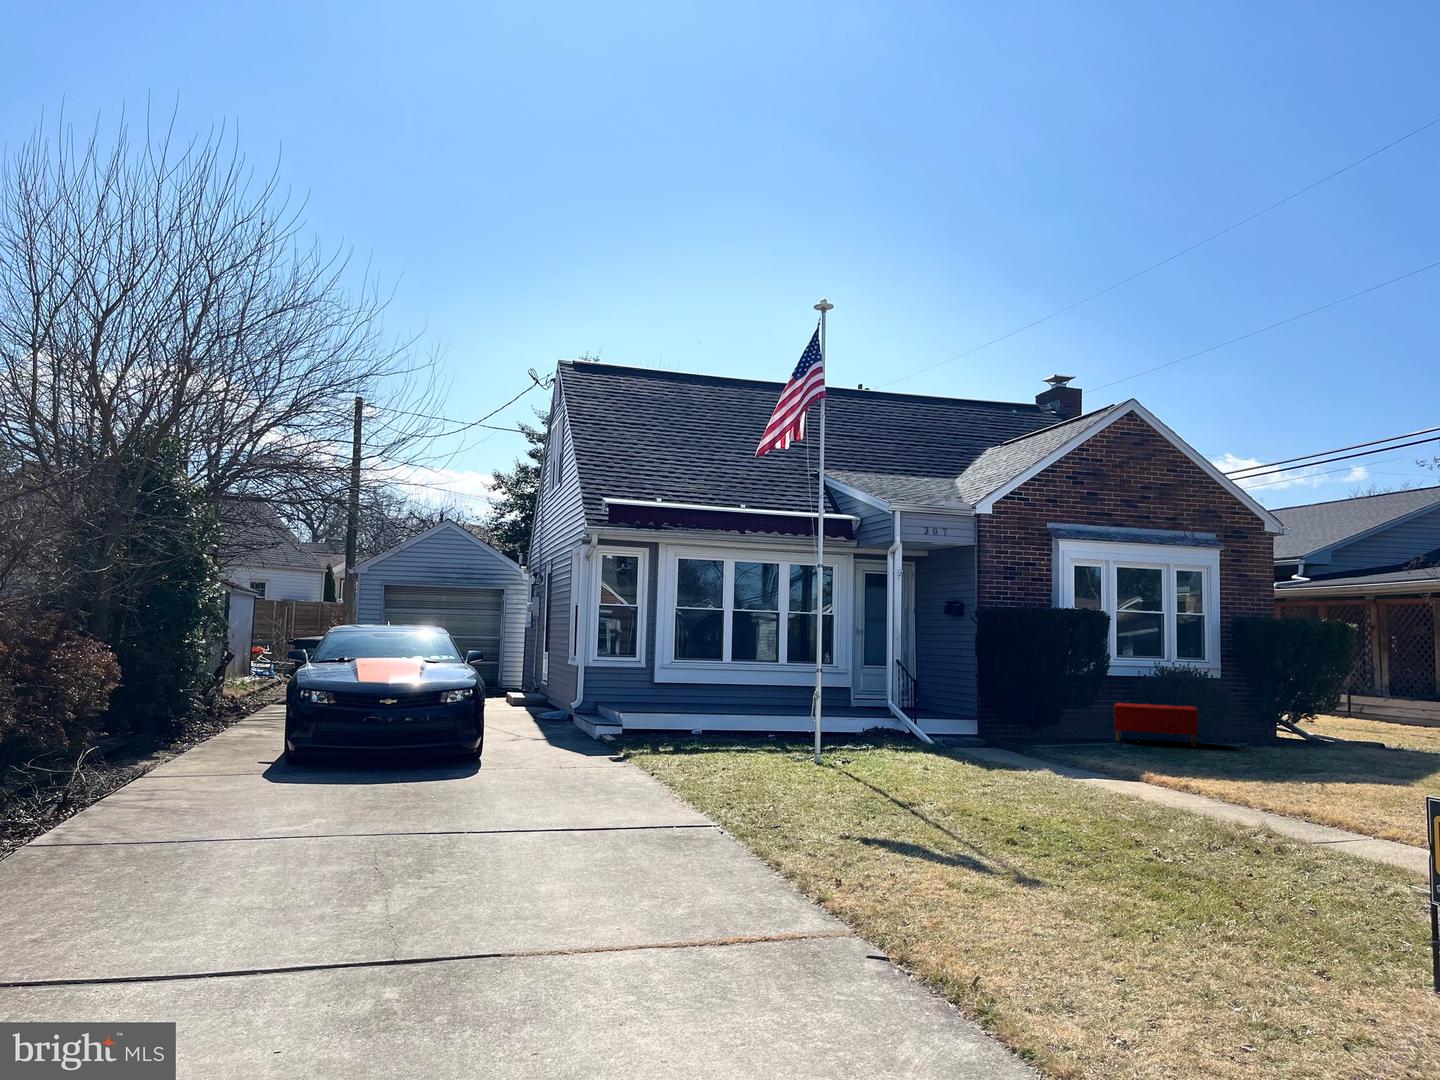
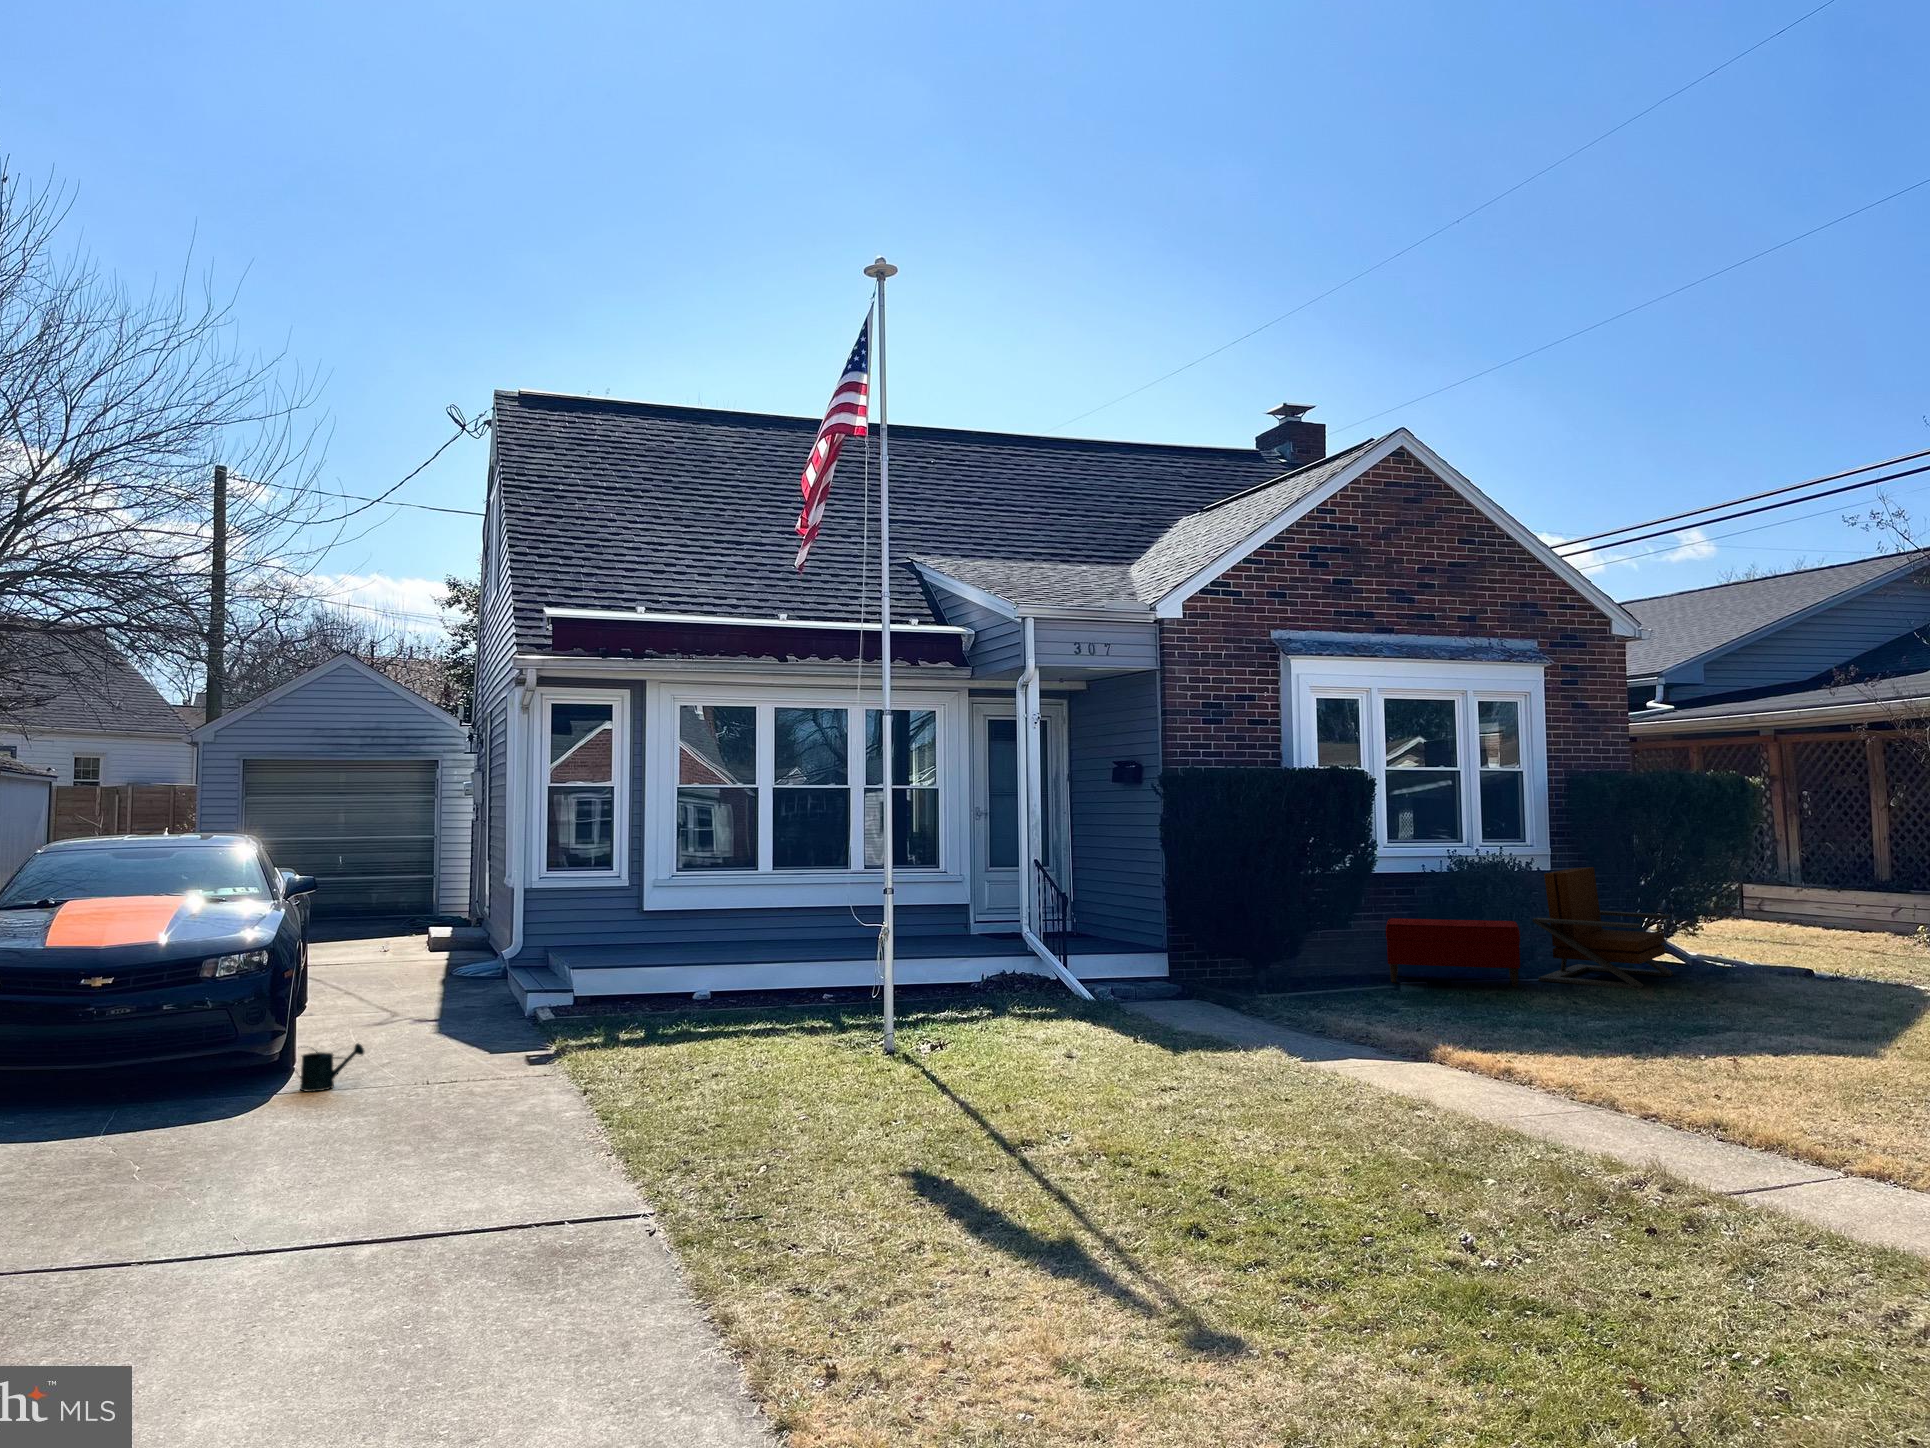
lounge chair: none [1206,676,1295,750] -> present [1533,867,1673,989]
watering can: none [483,744,523,770] -> present [291,1043,364,1092]

